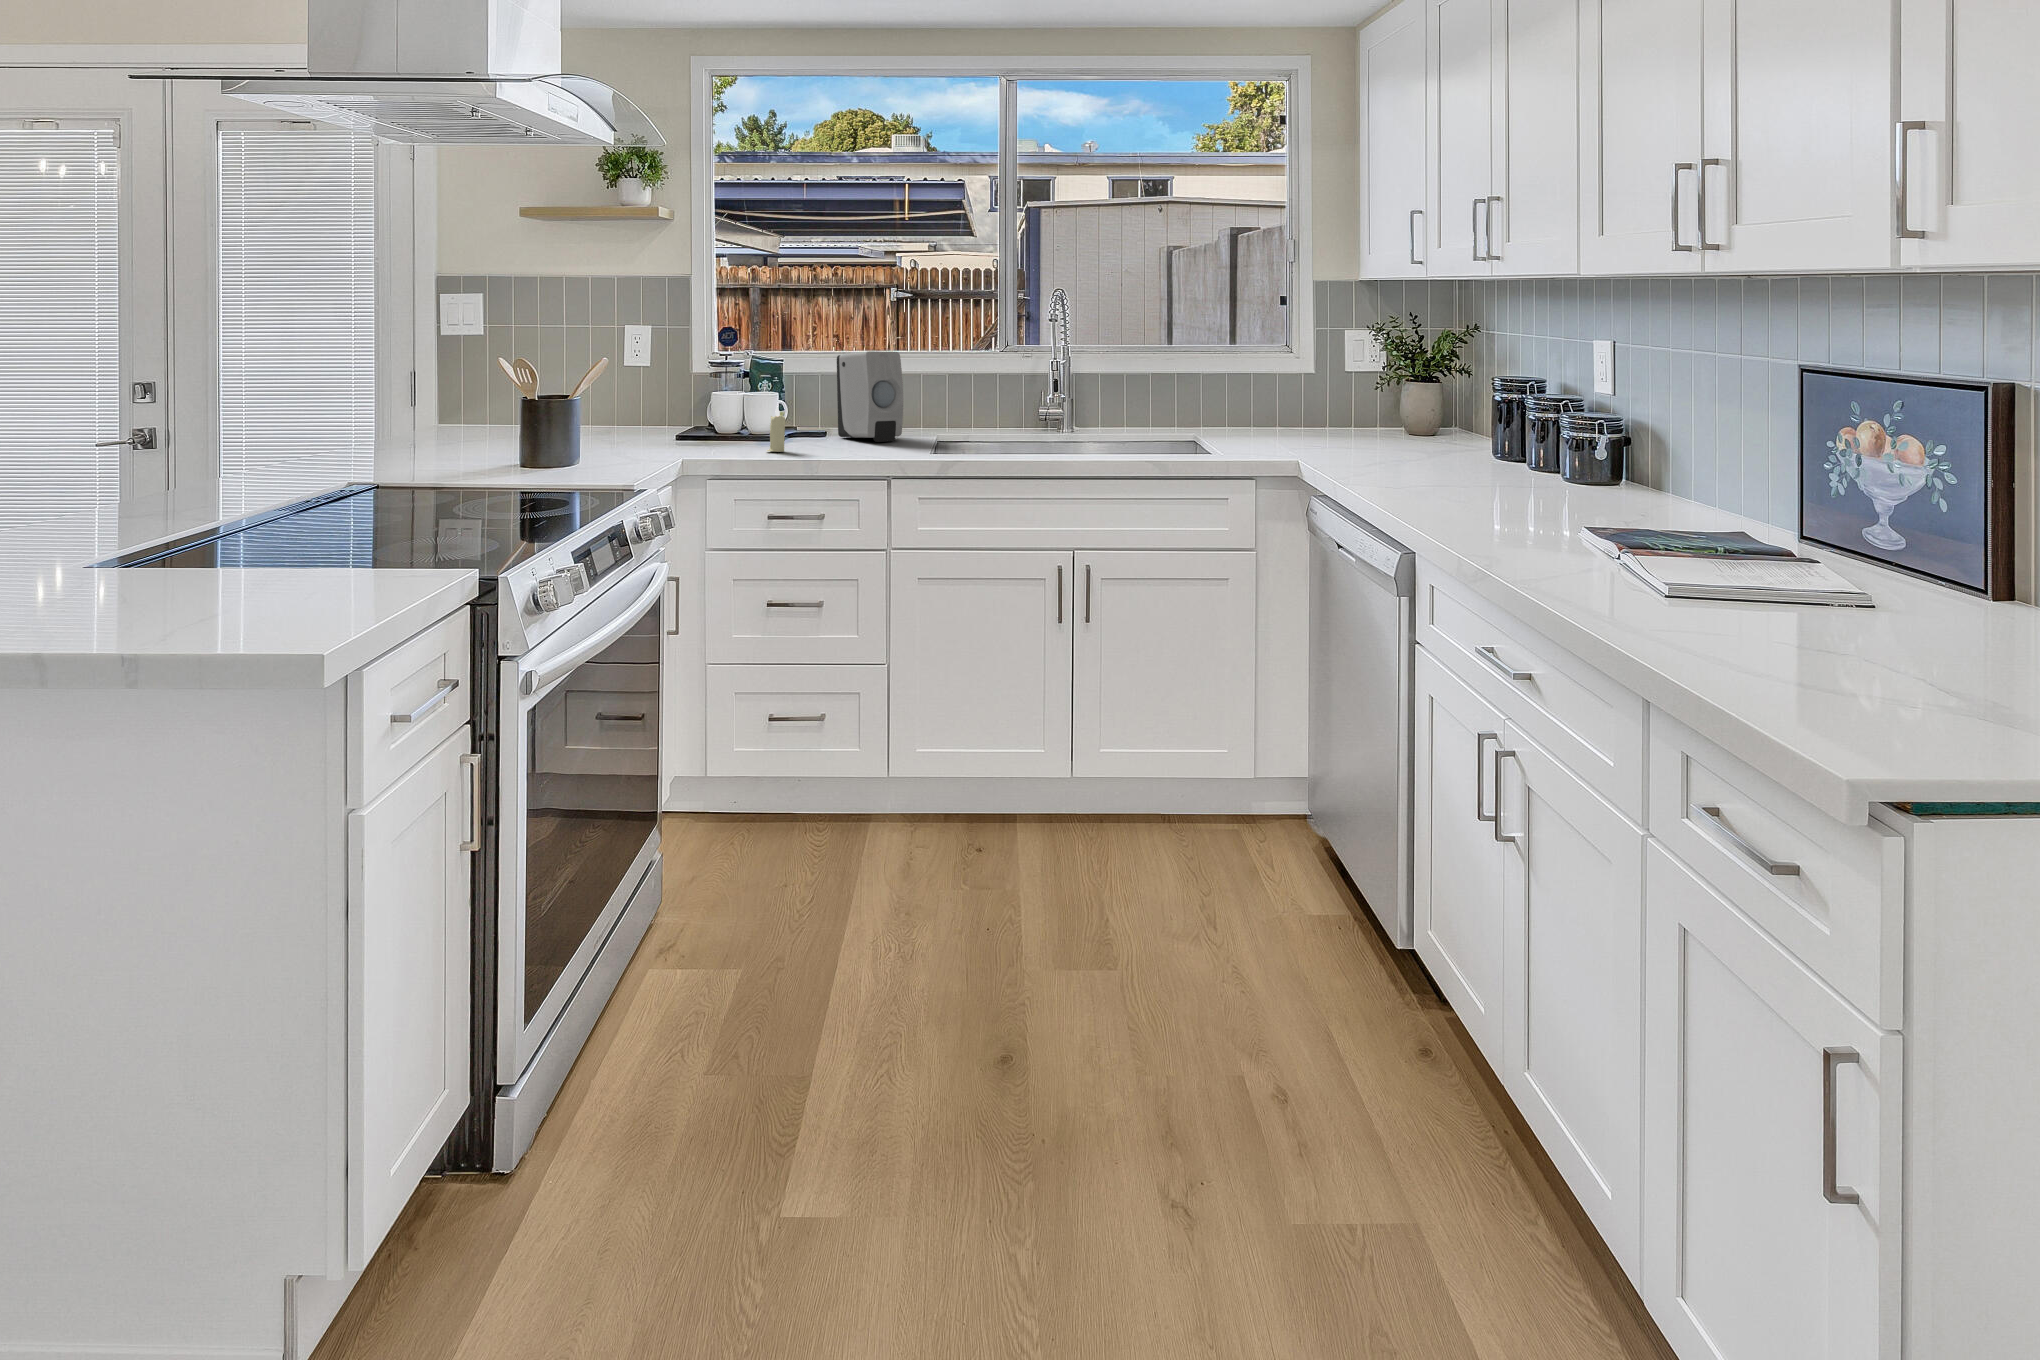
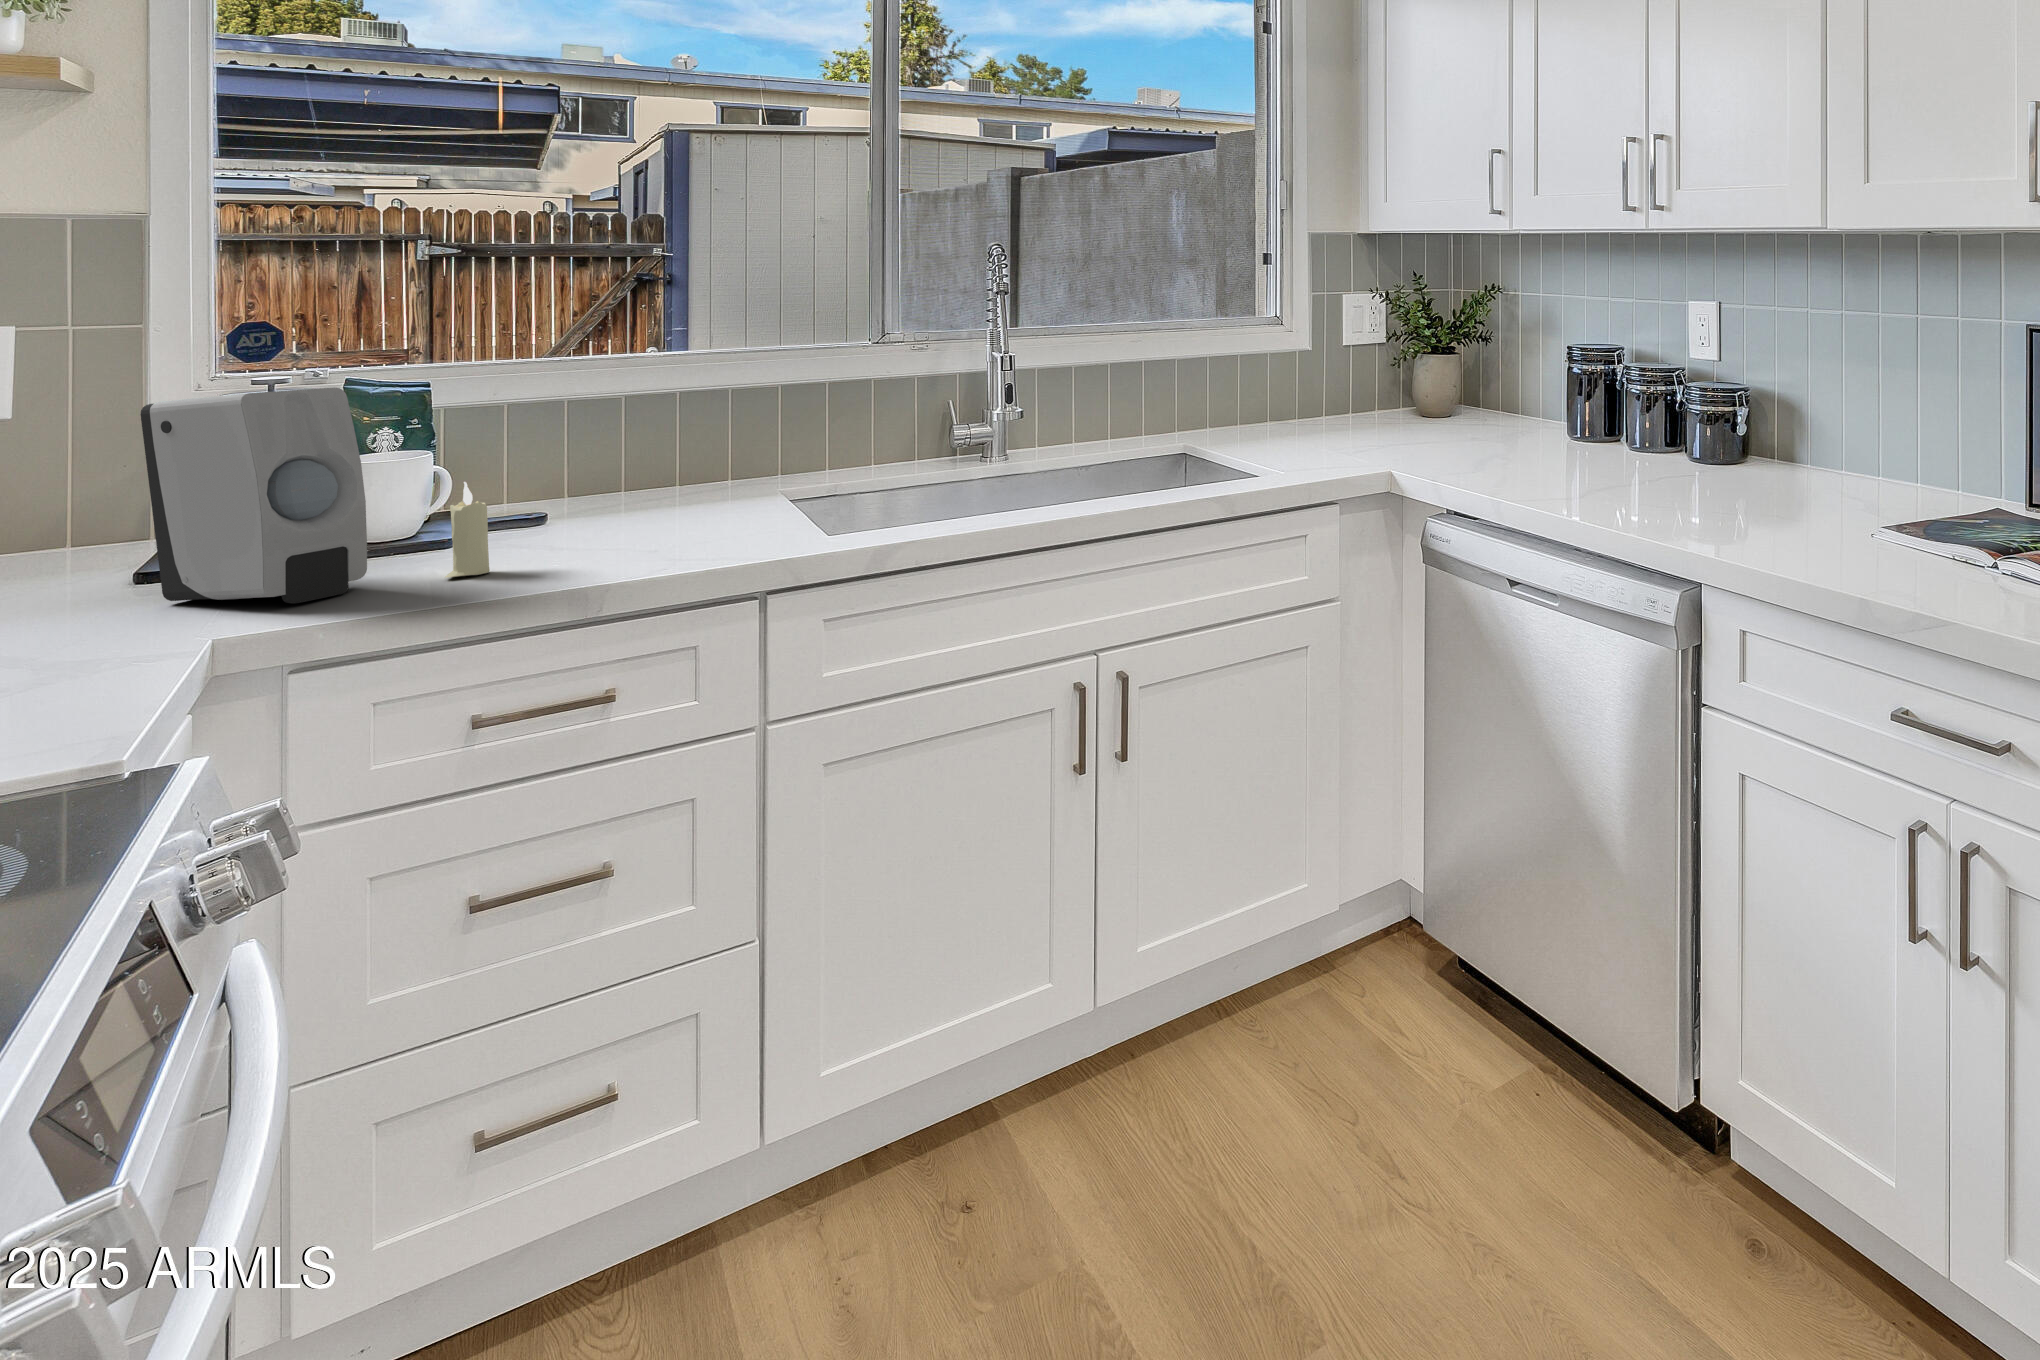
soap dispenser: present [837,351,903,442] -> present [140,387,367,603]

